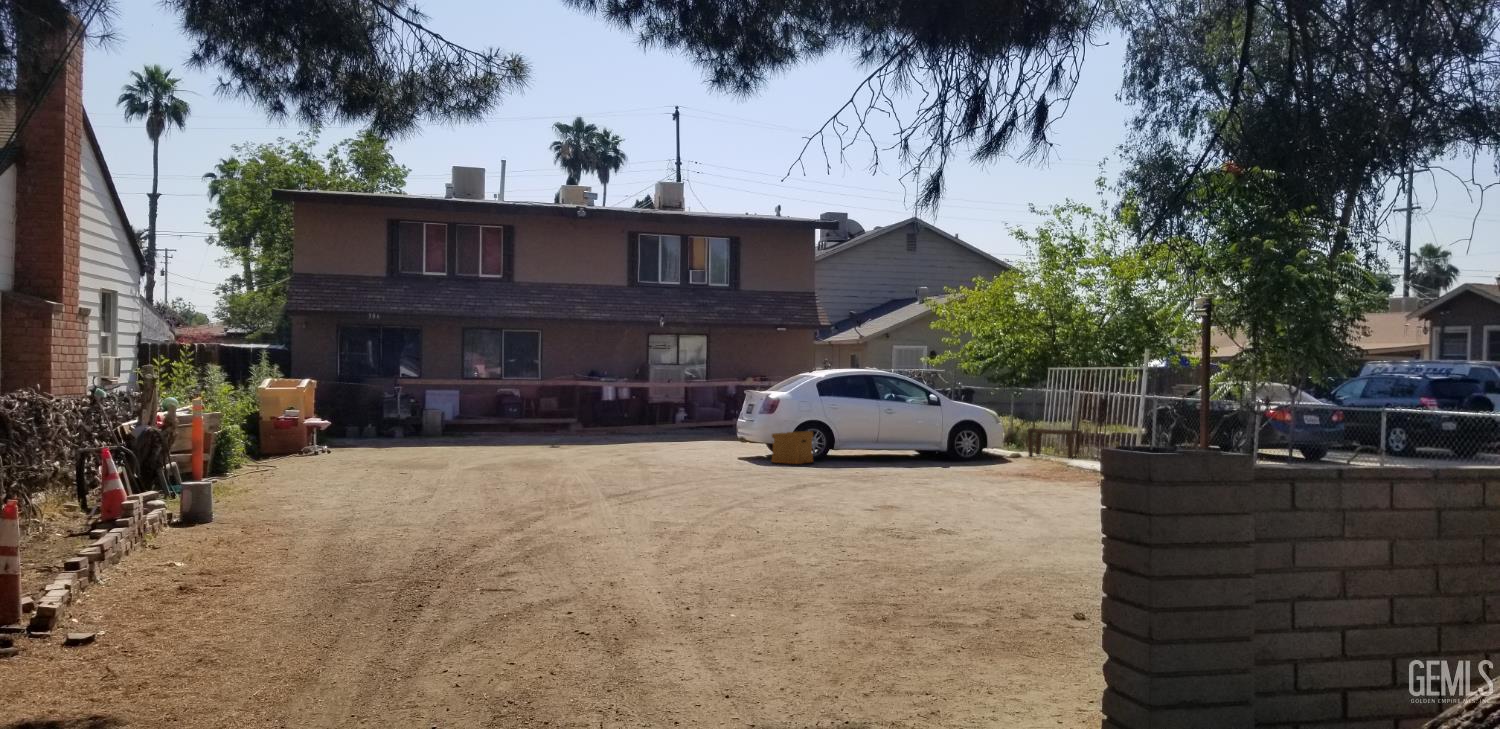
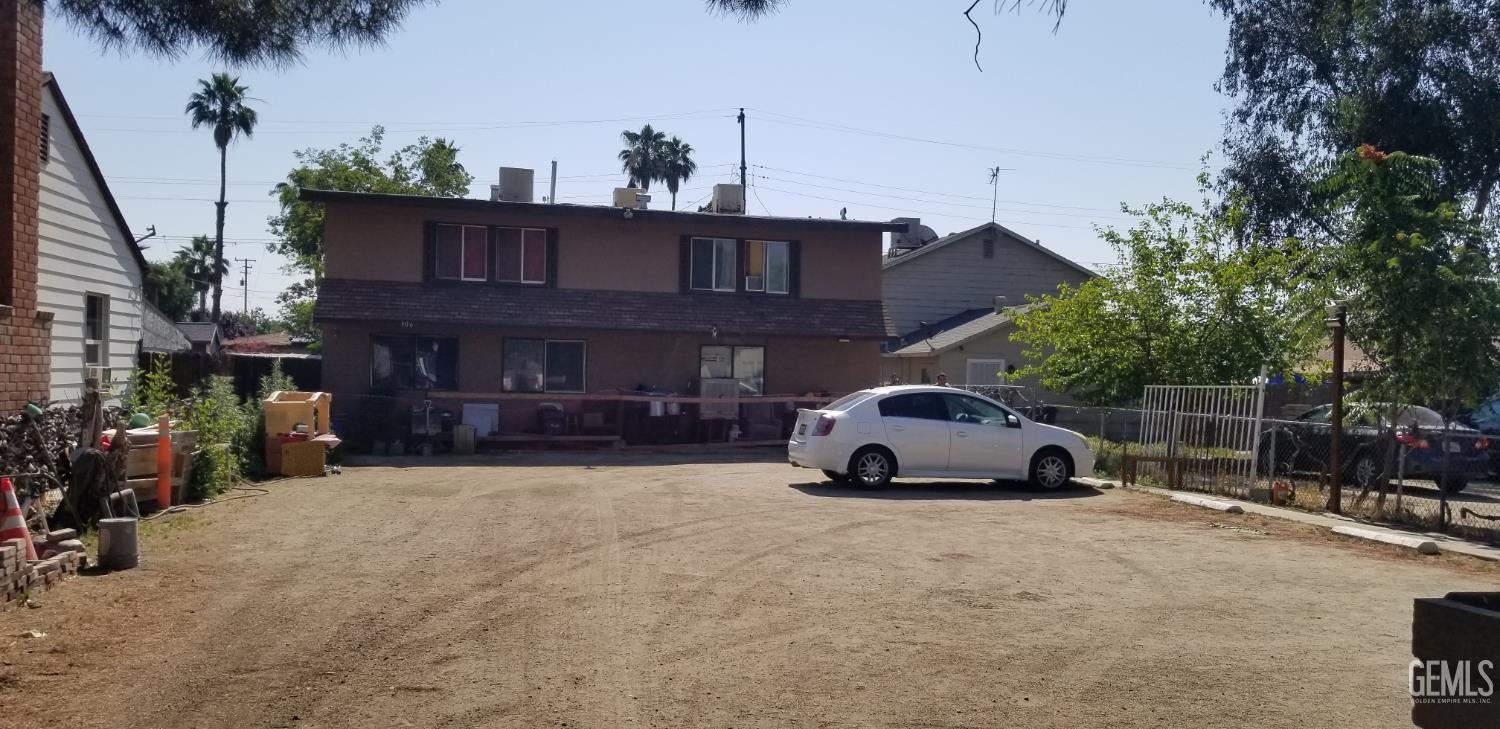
cardboard box: present [772,431,814,464] -> present [281,440,325,476]

